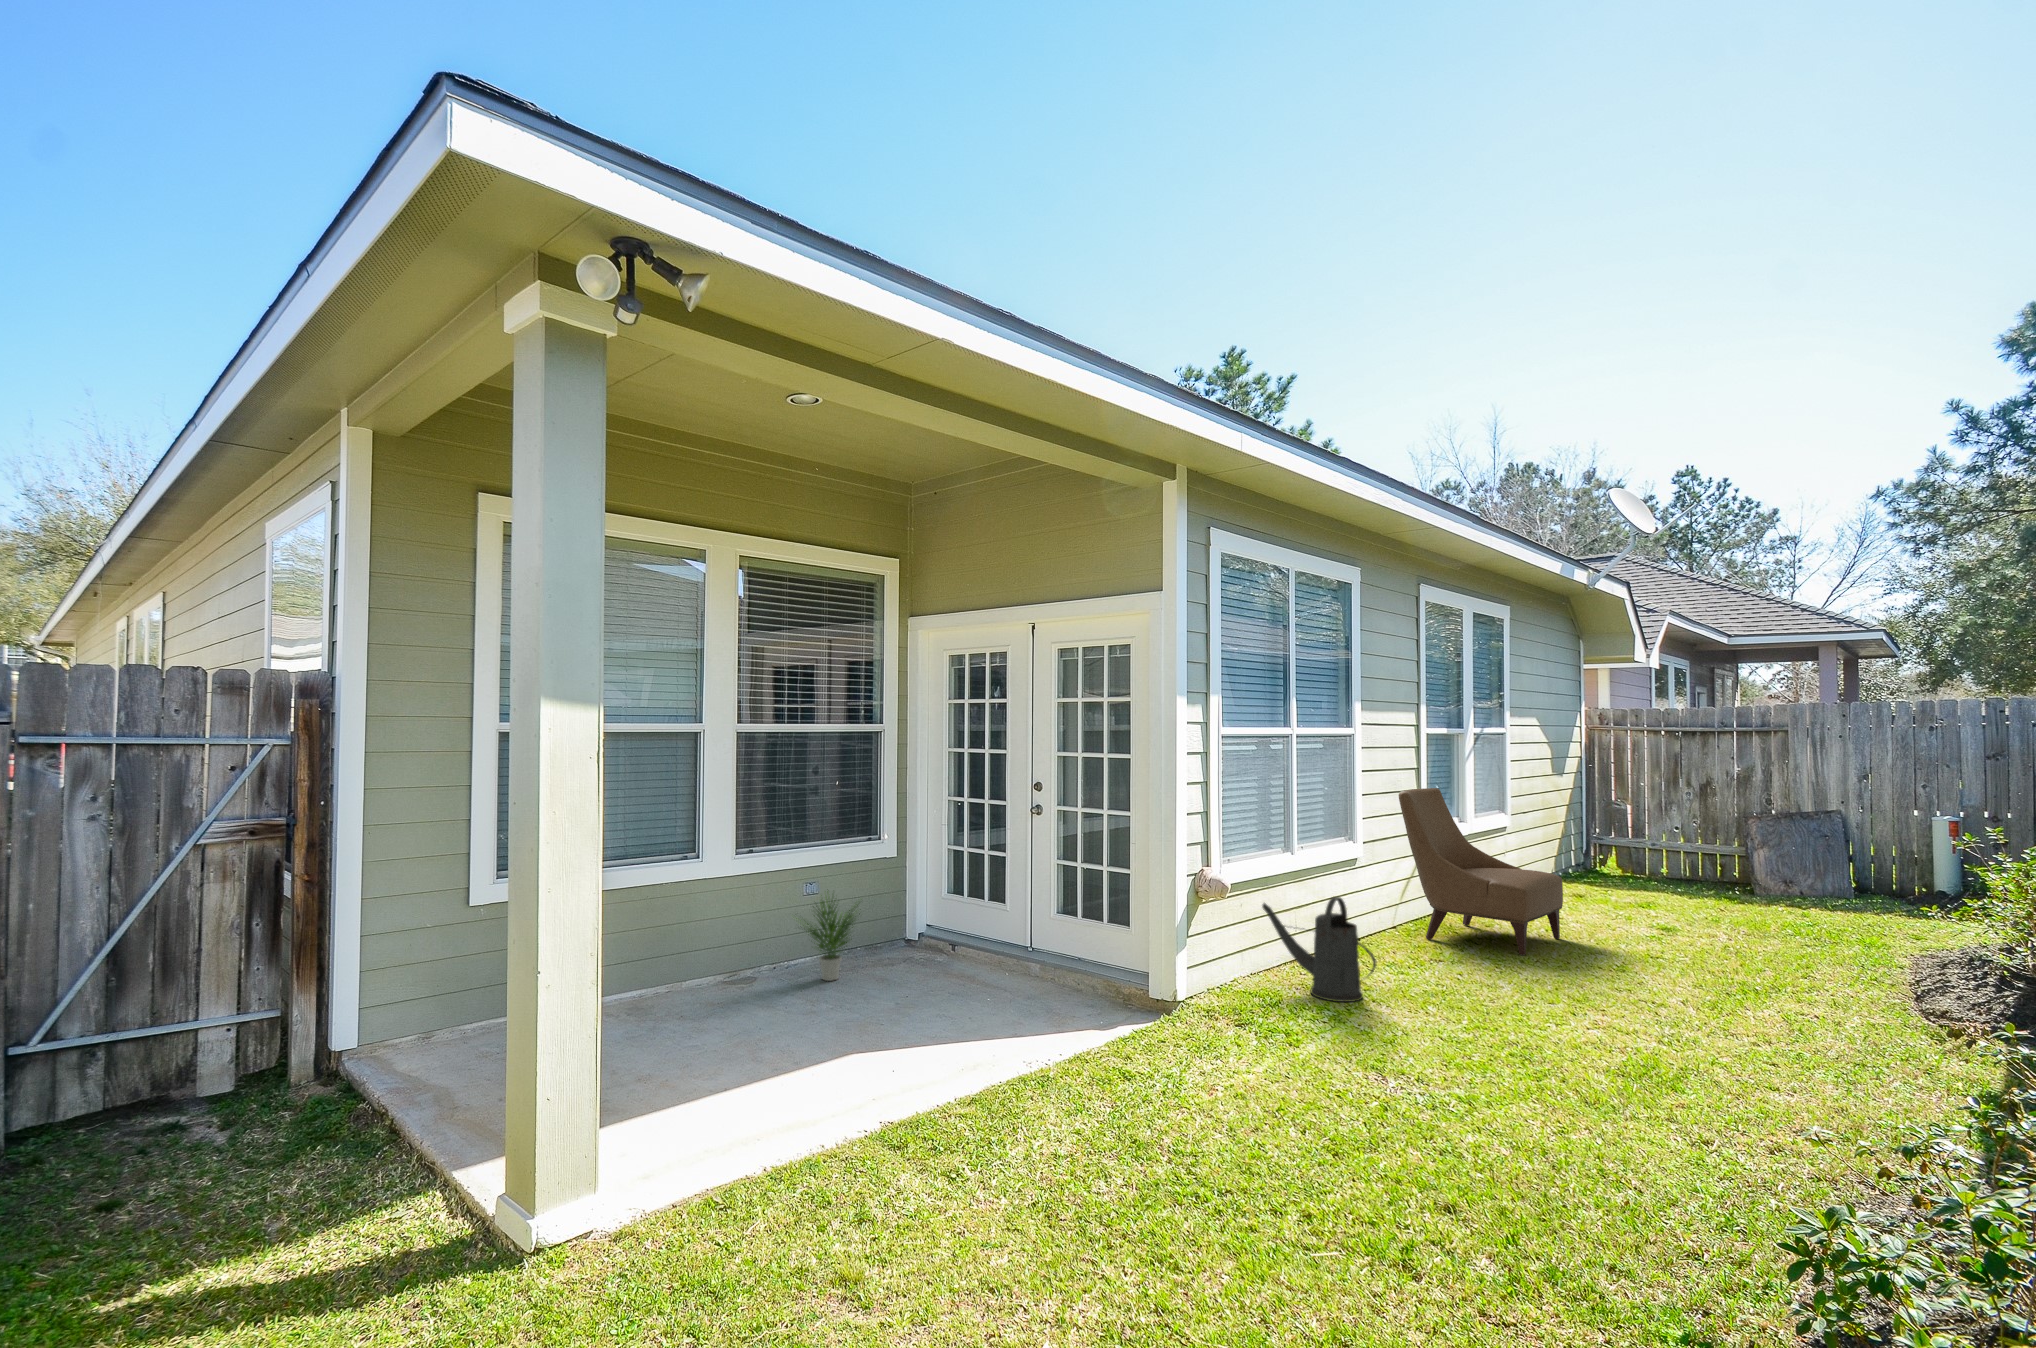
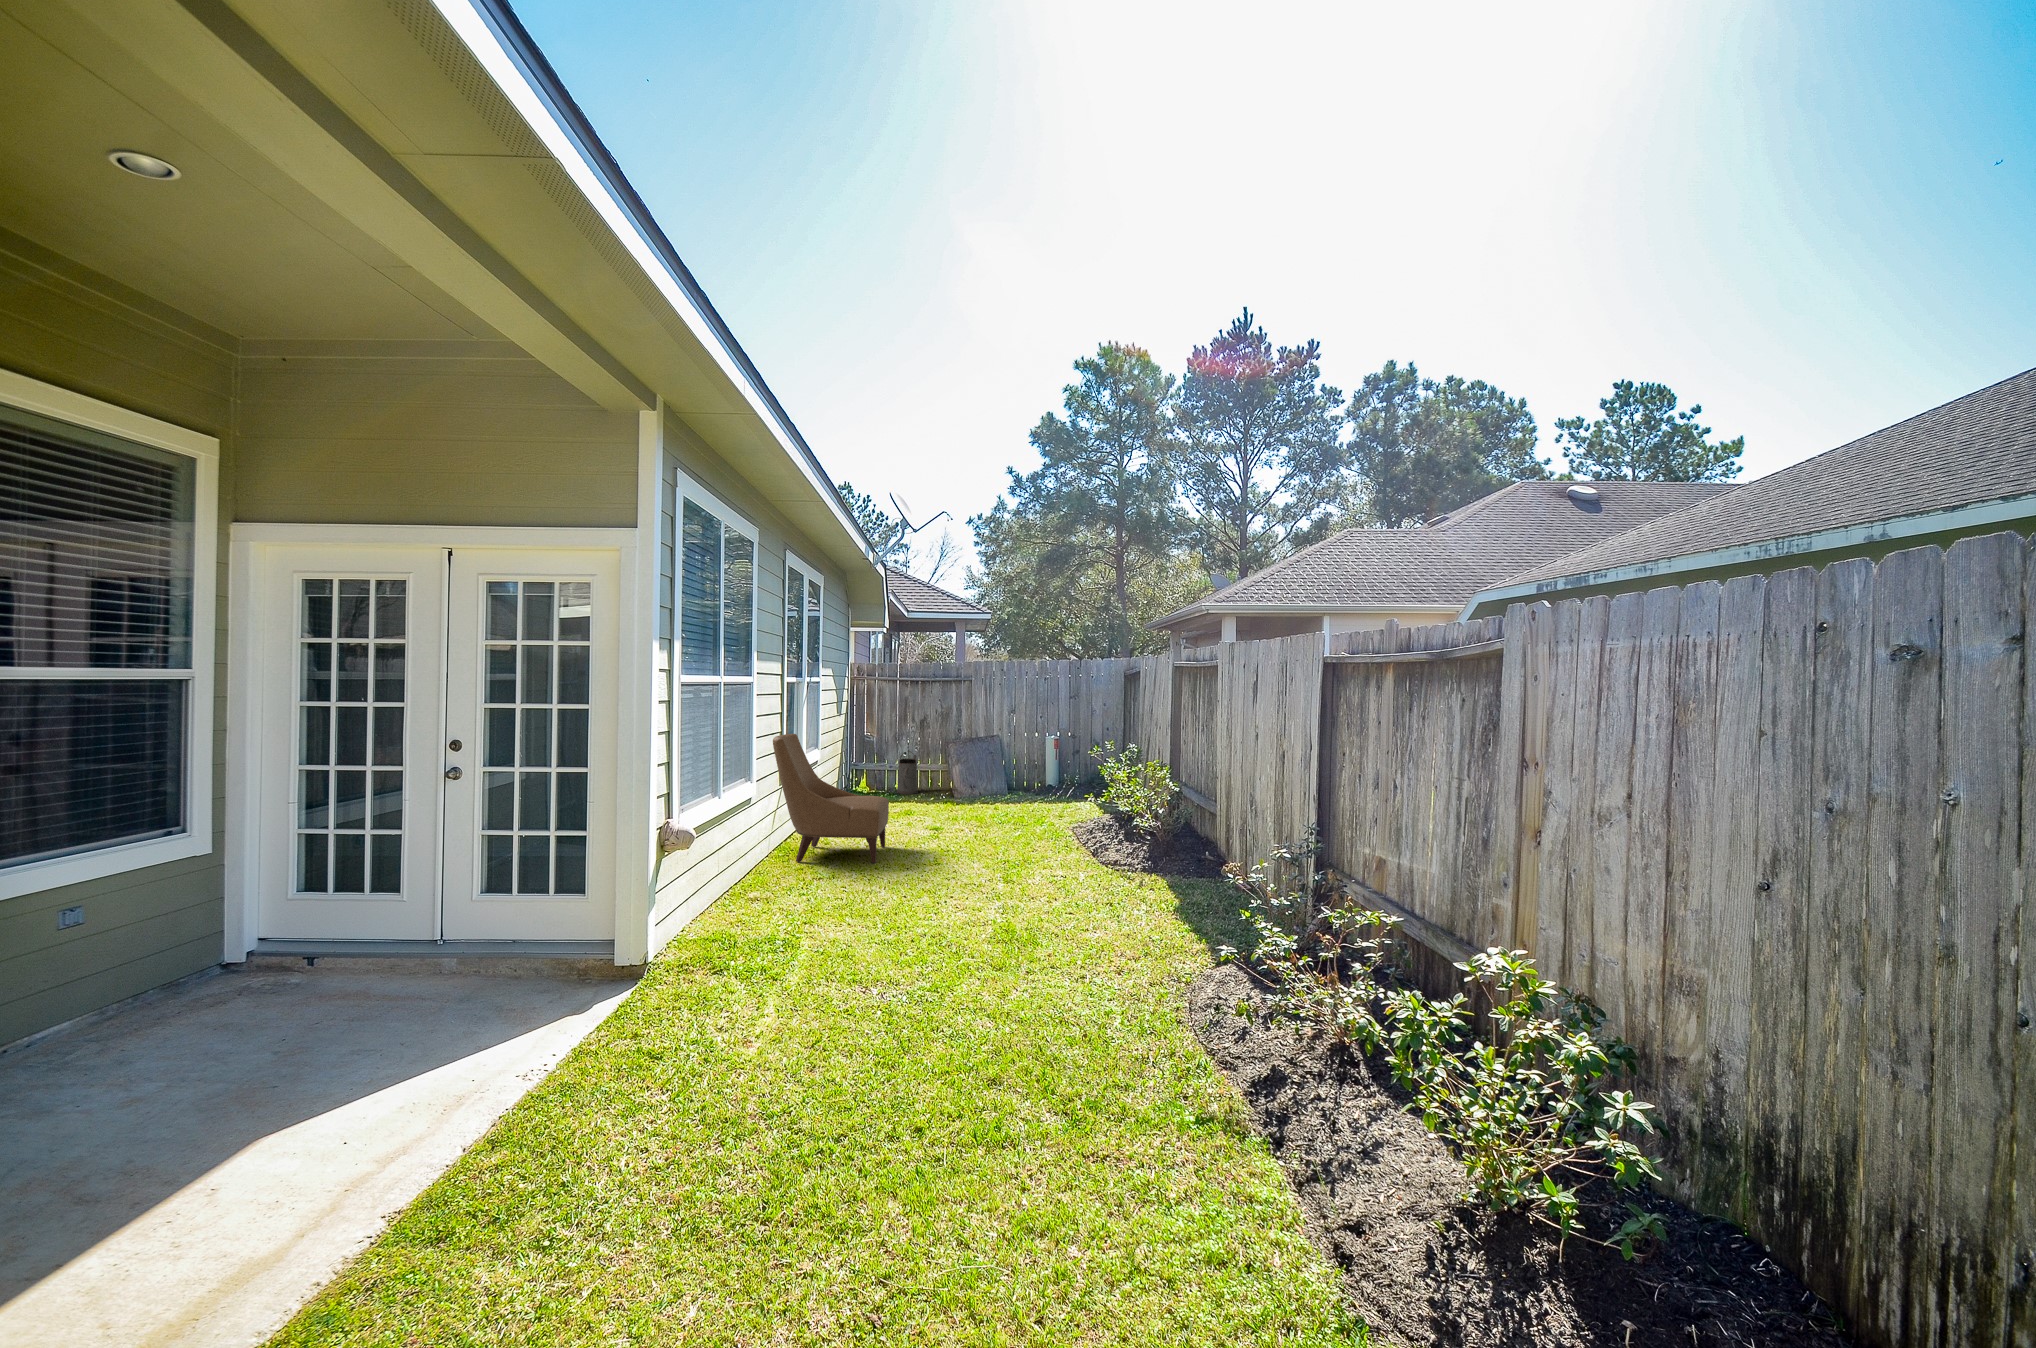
potted plant: present [796,891,860,981] -> none [45,909,203,1042]
watering can: present [1262,897,1376,1002] -> present [897,751,918,794]

